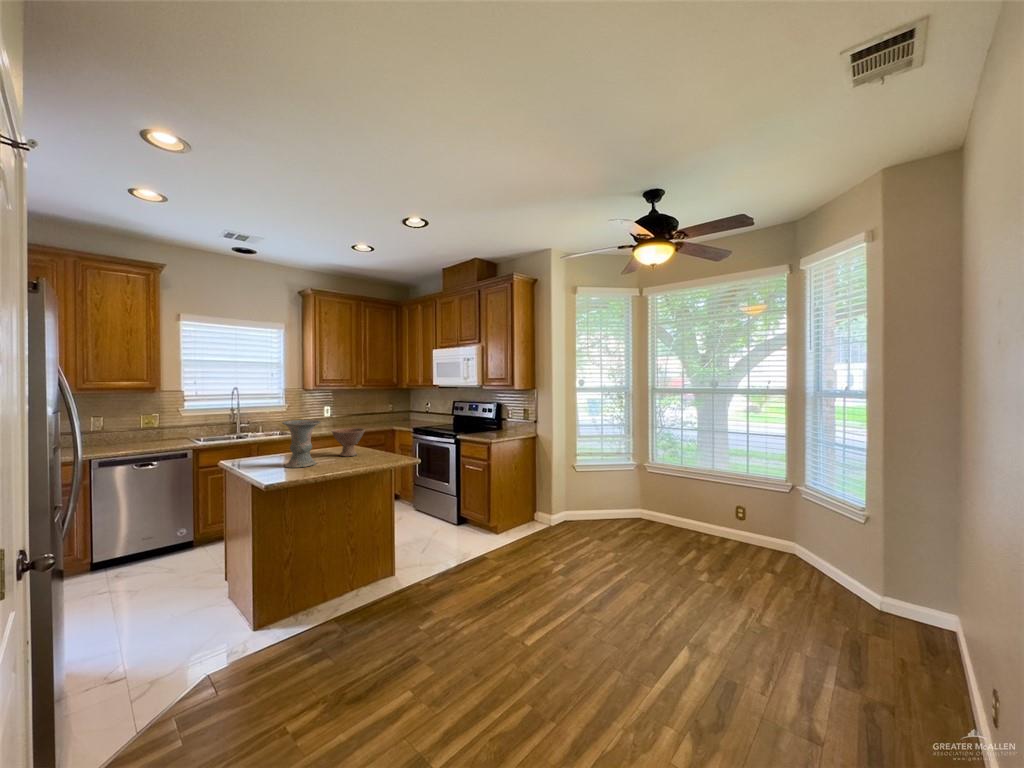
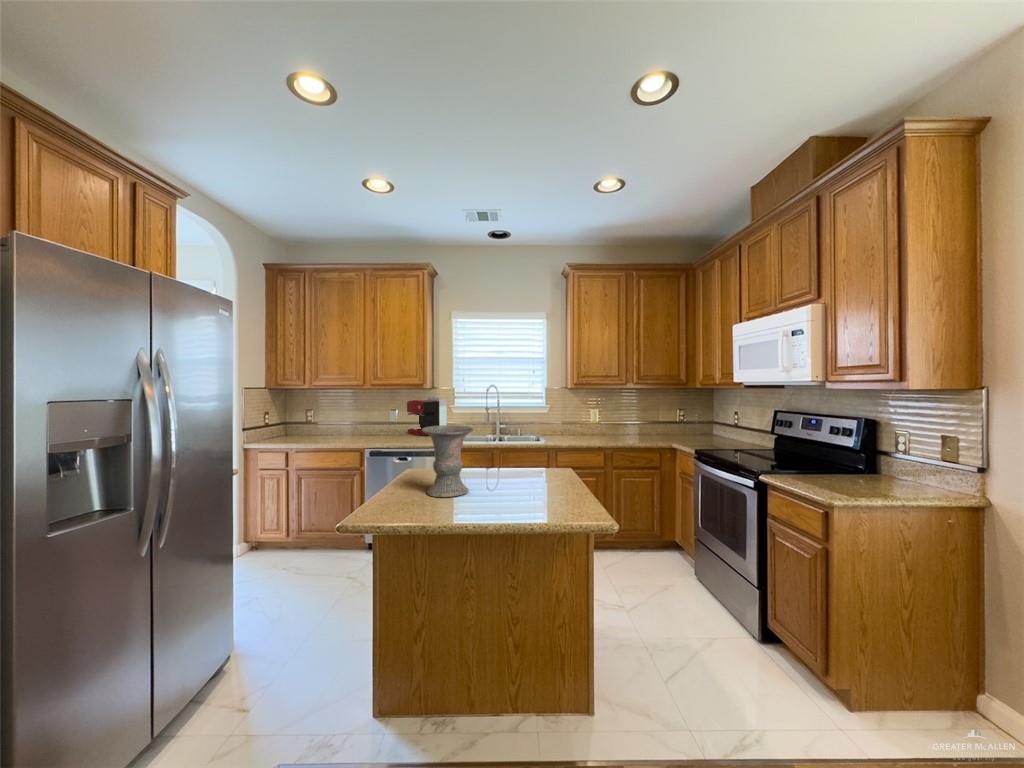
coffee maker: none [123,401,176,442] -> present [407,397,447,436]
bowl: present [331,428,365,456] -> none [506,440,557,489]

